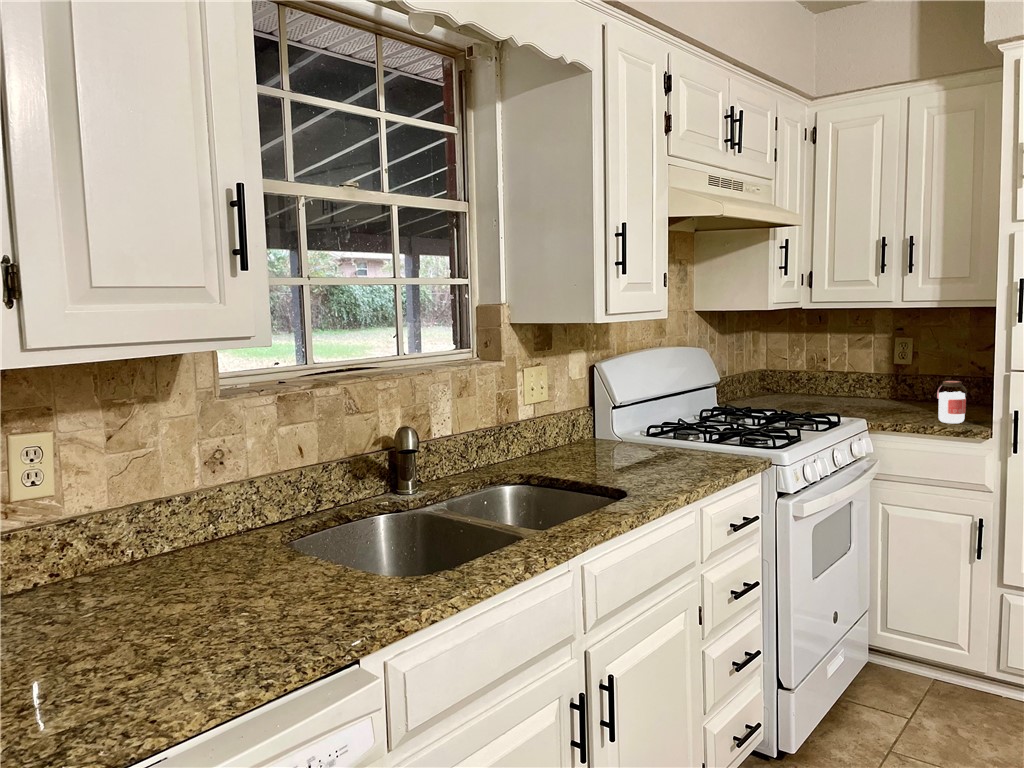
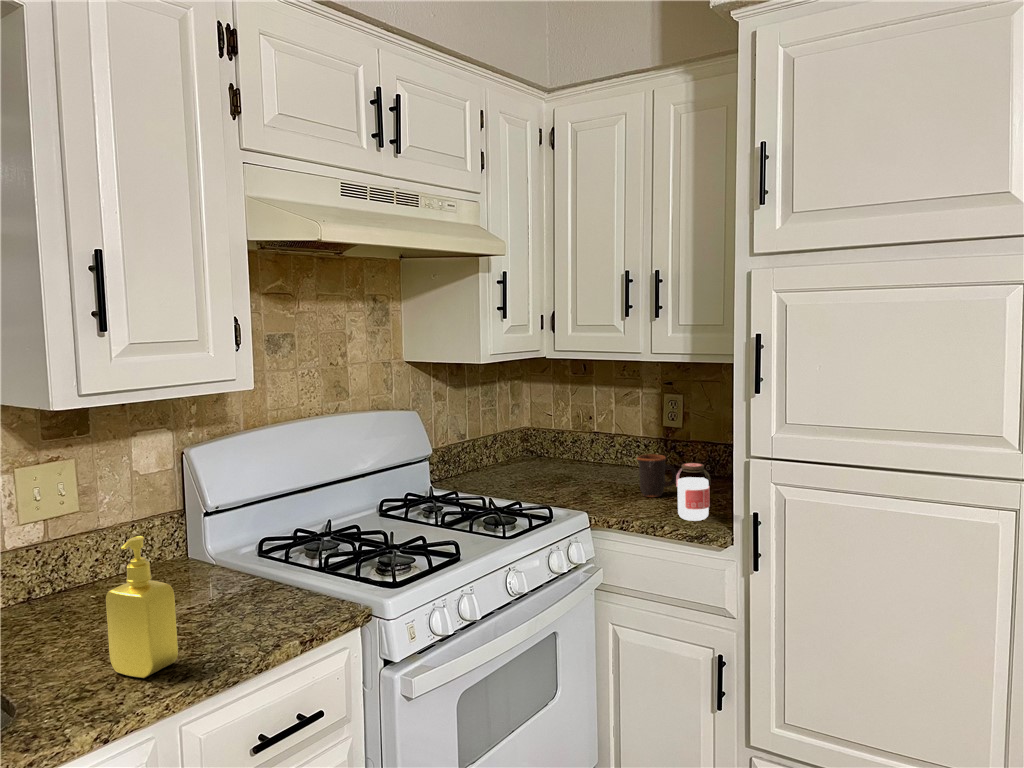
mug: none [890,381,921,413] -> present [637,454,677,497]
soap dispenser: none [651,394,692,480] -> present [106,536,178,678]

